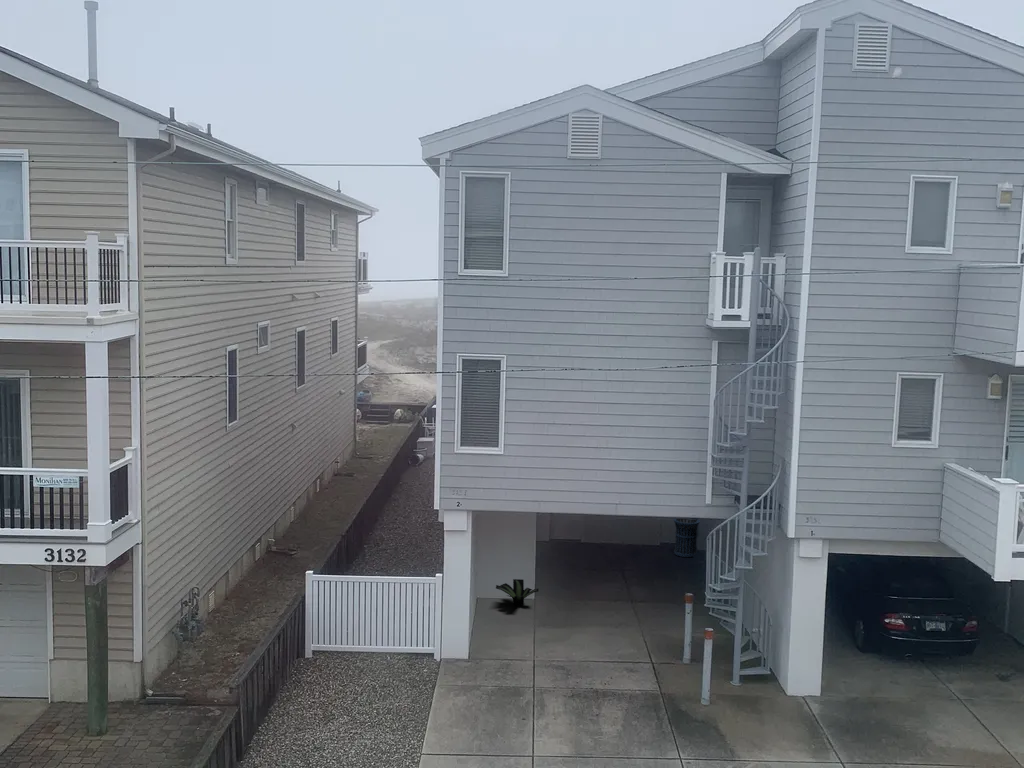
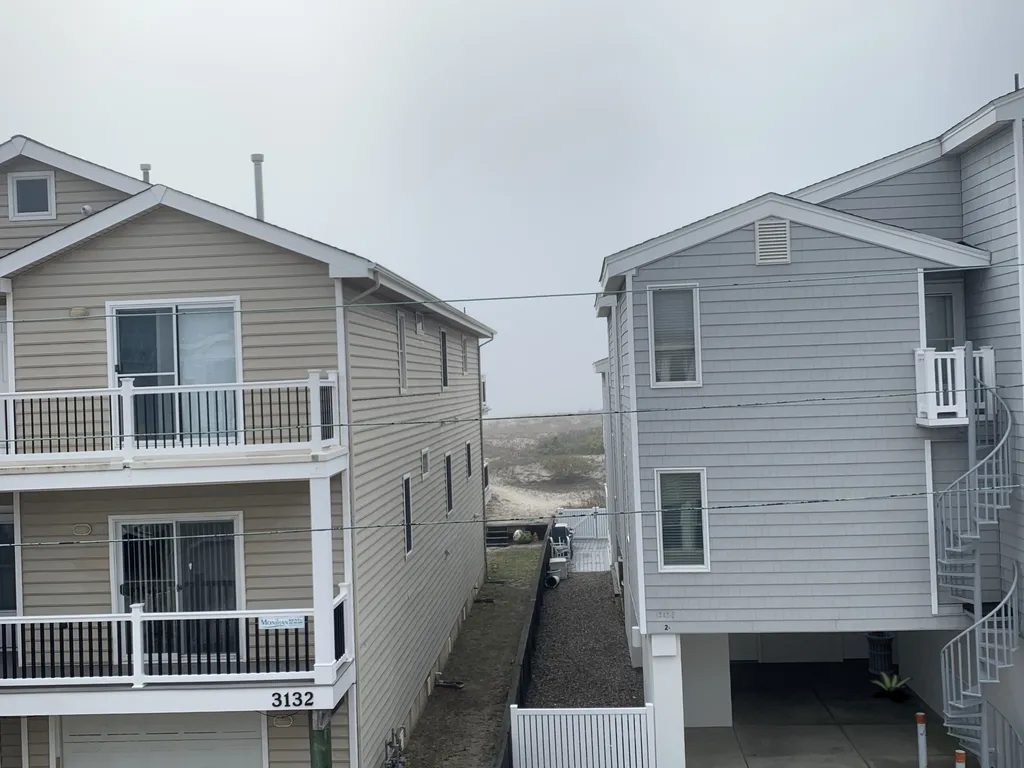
potted plant: present [496,579,539,606] -> present [870,671,913,697]

